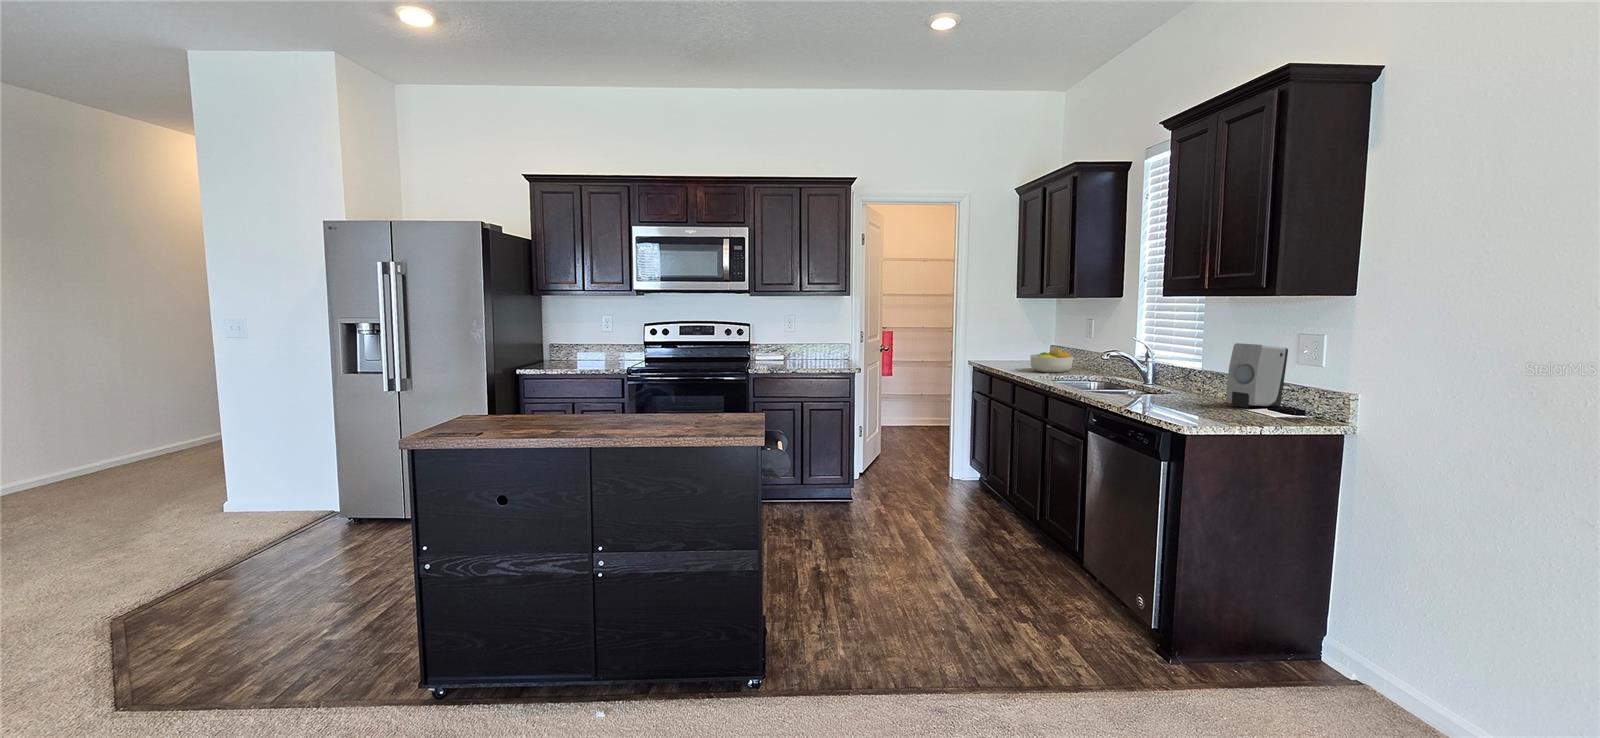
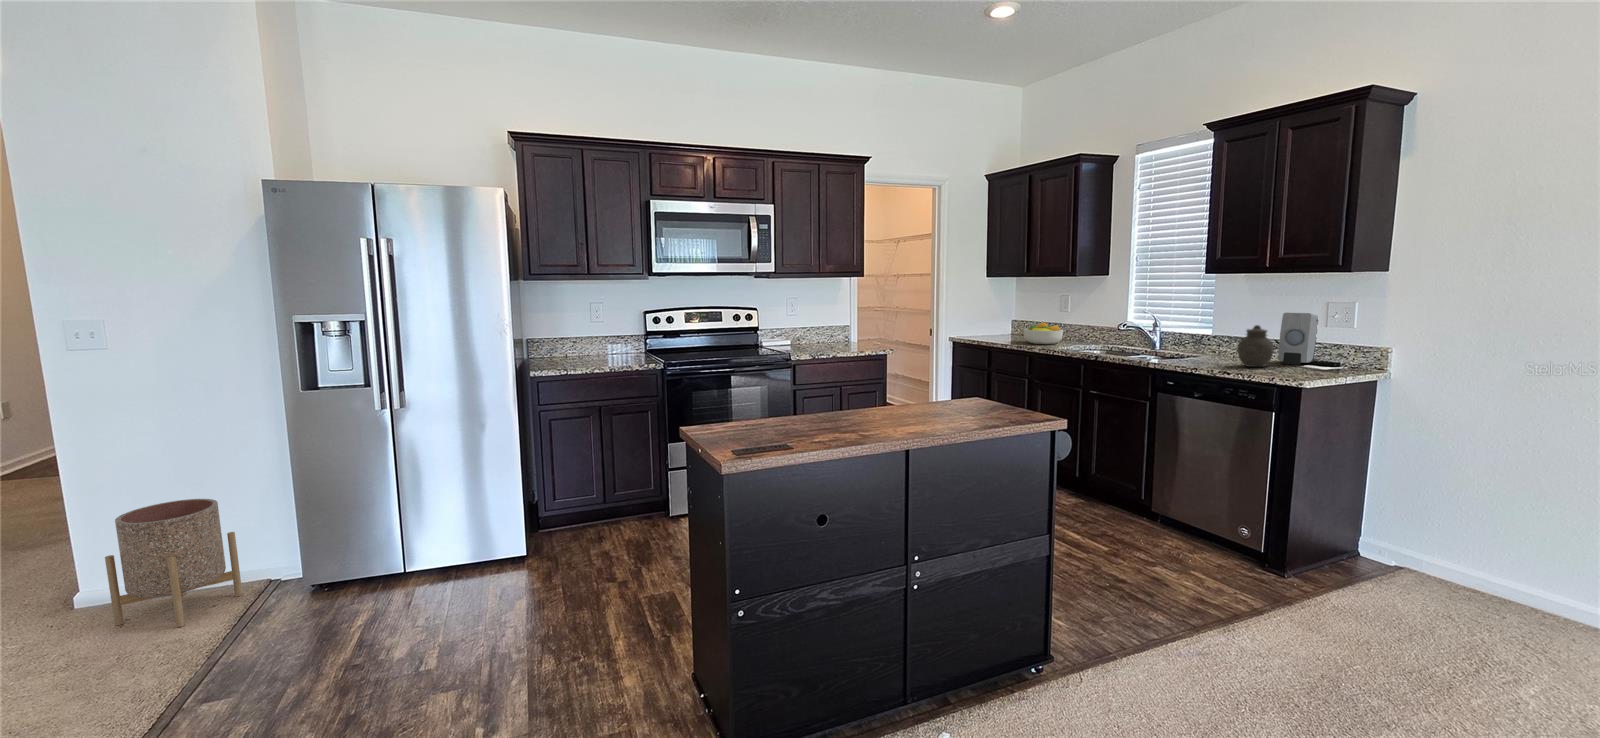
jar: none [1166,357,1208,407] -> present [1237,325,1274,367]
planter: none [219,447,304,534] -> present [105,499,242,627]

